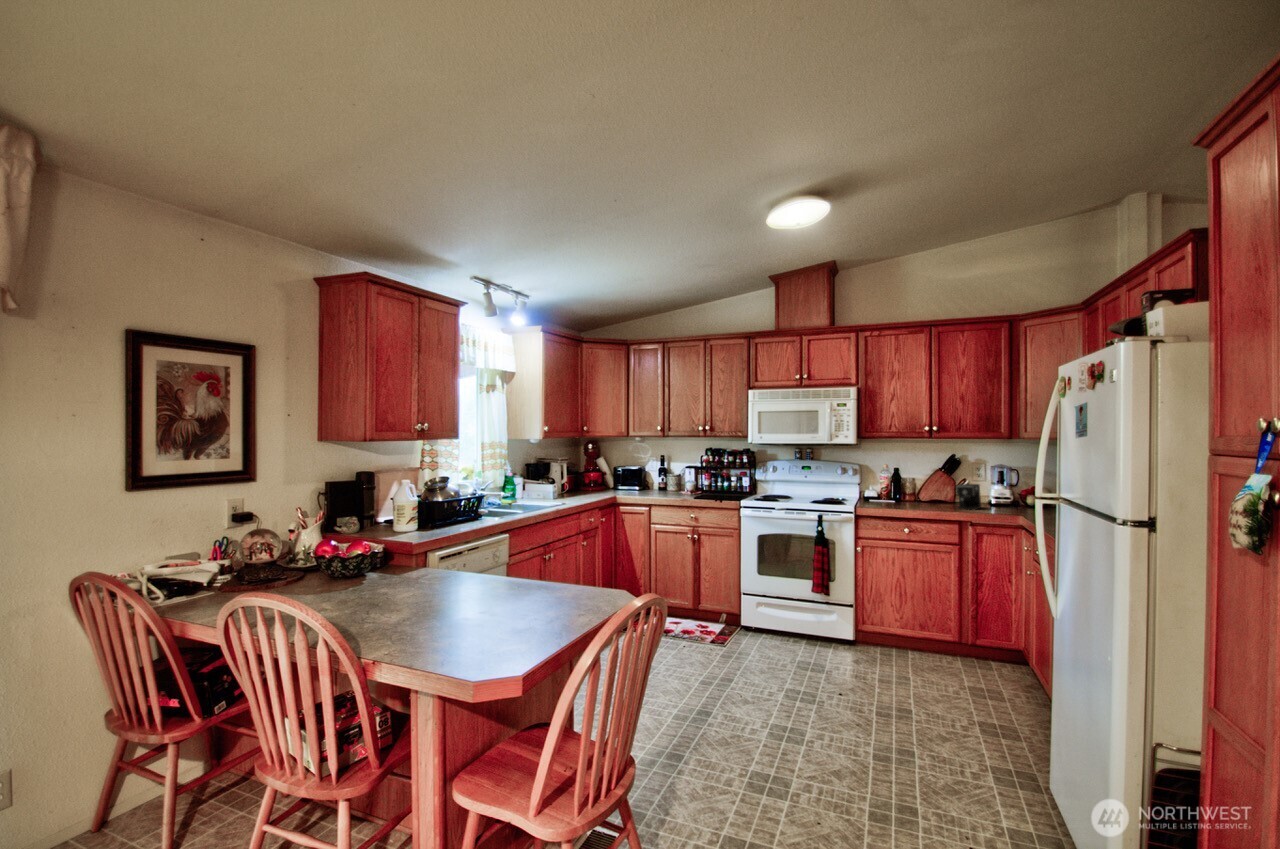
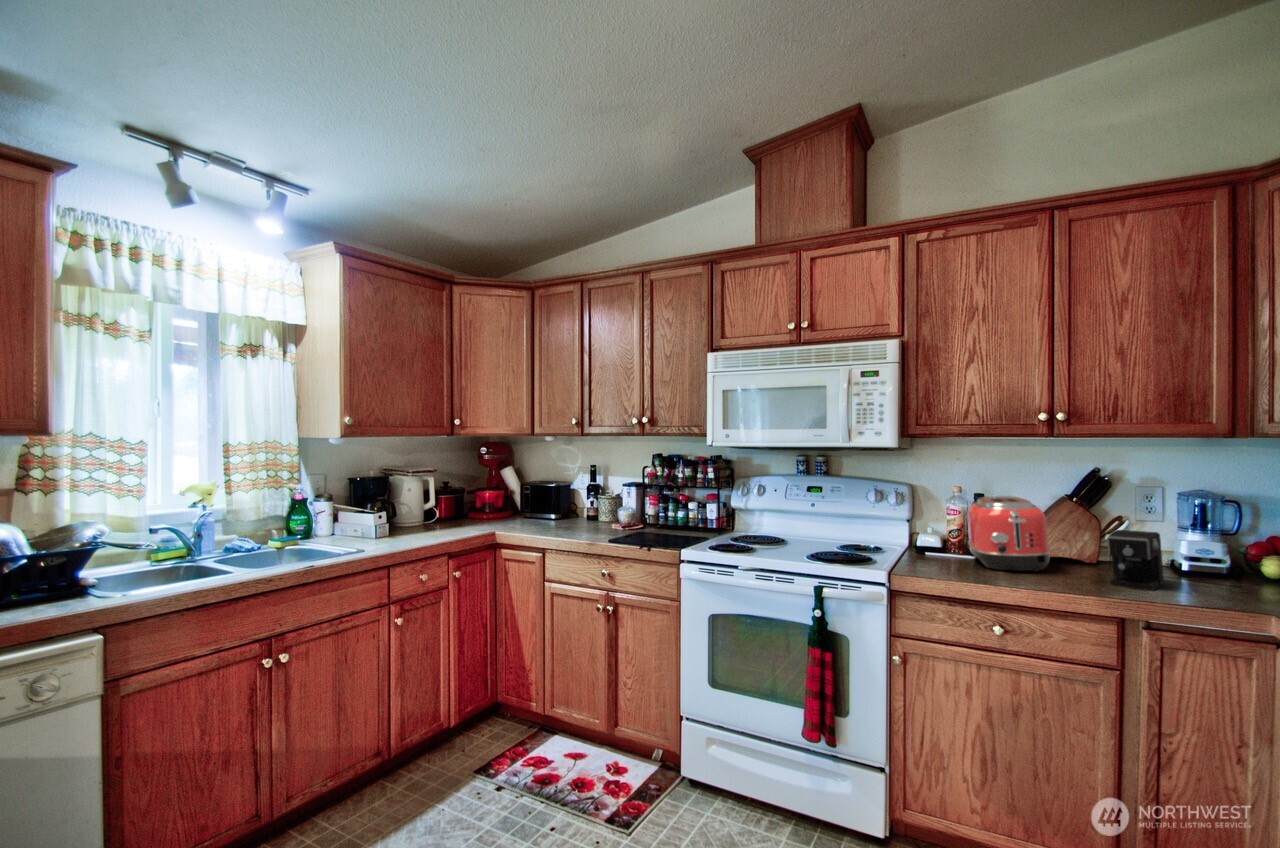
toaster: none [891,469,931,506] -> present [967,496,1050,572]

